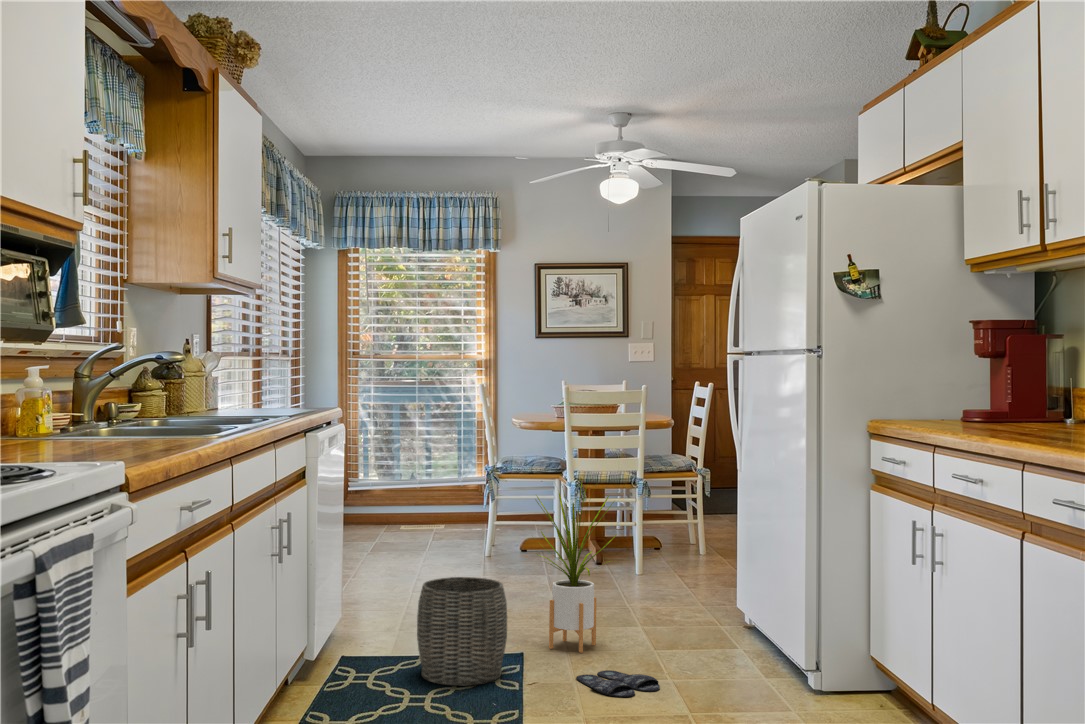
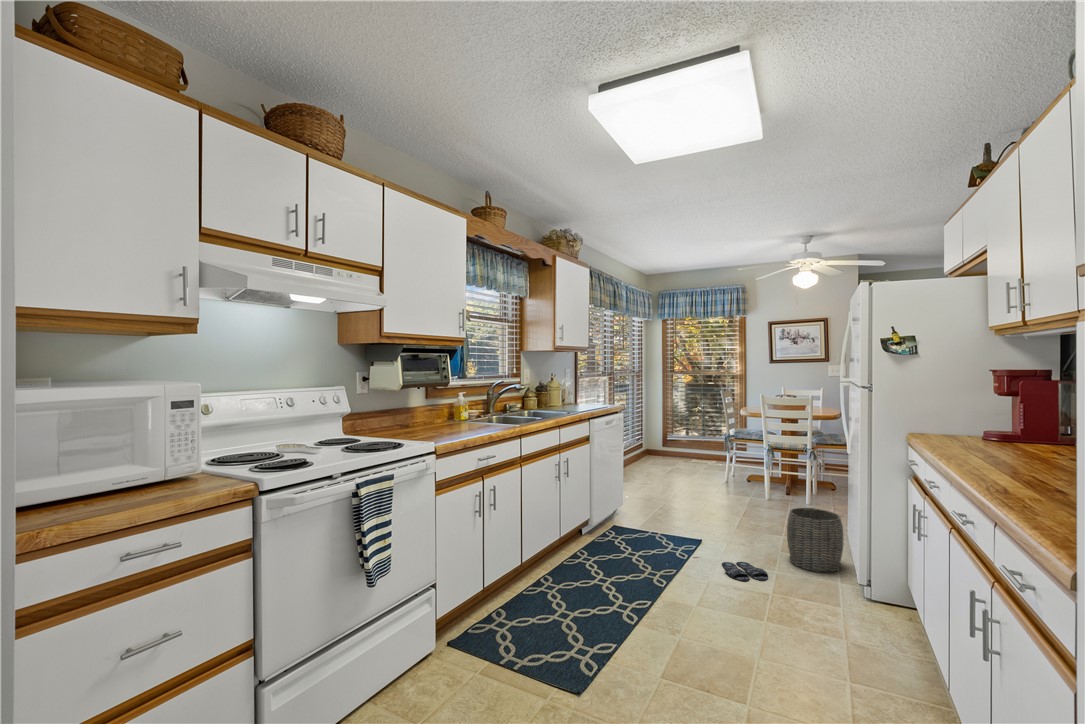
house plant: present [537,484,616,653] -> none [711,452,762,548]
woven basket: present [417,577,507,686] -> present [787,508,843,572]

